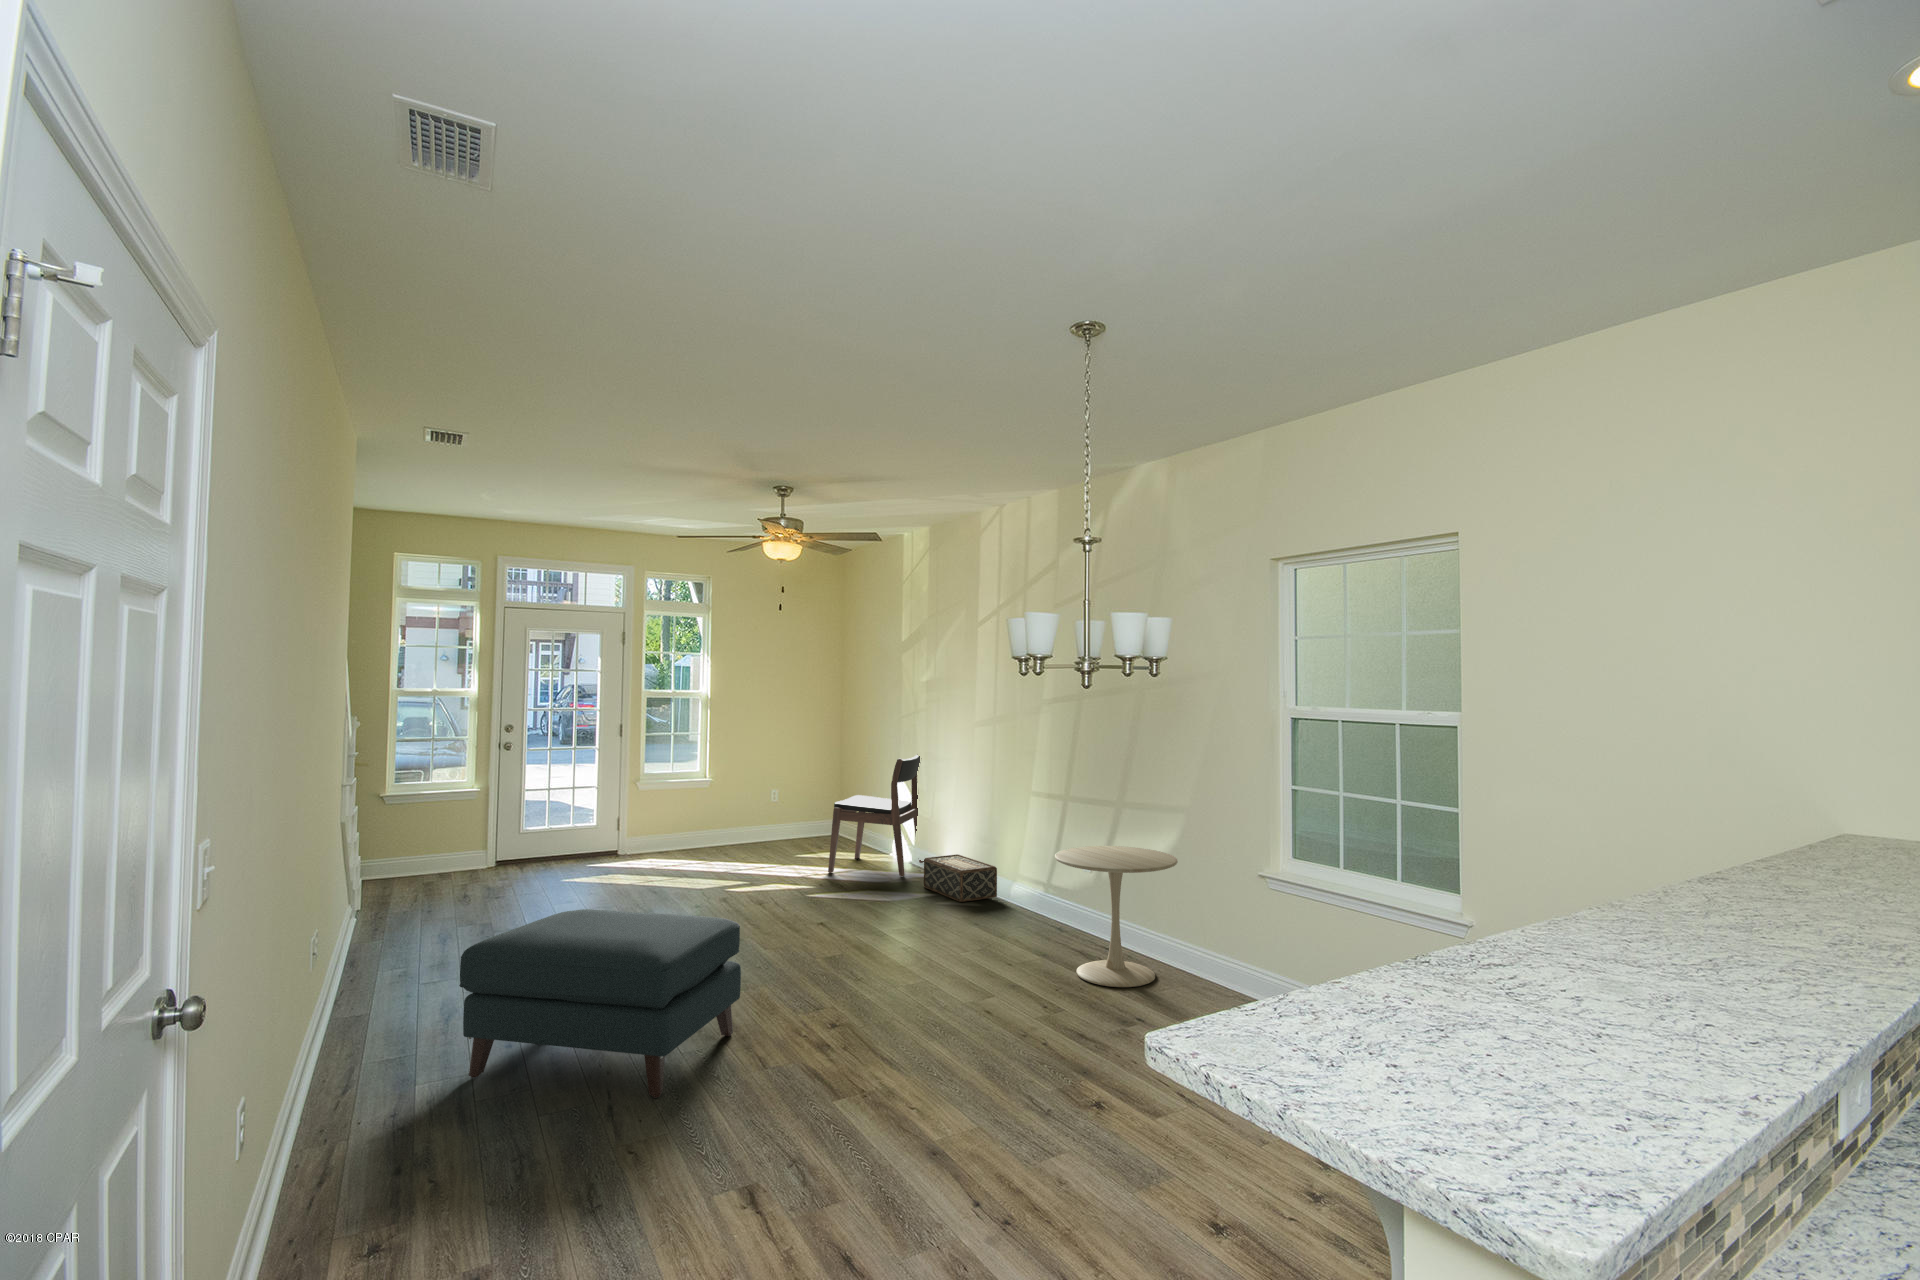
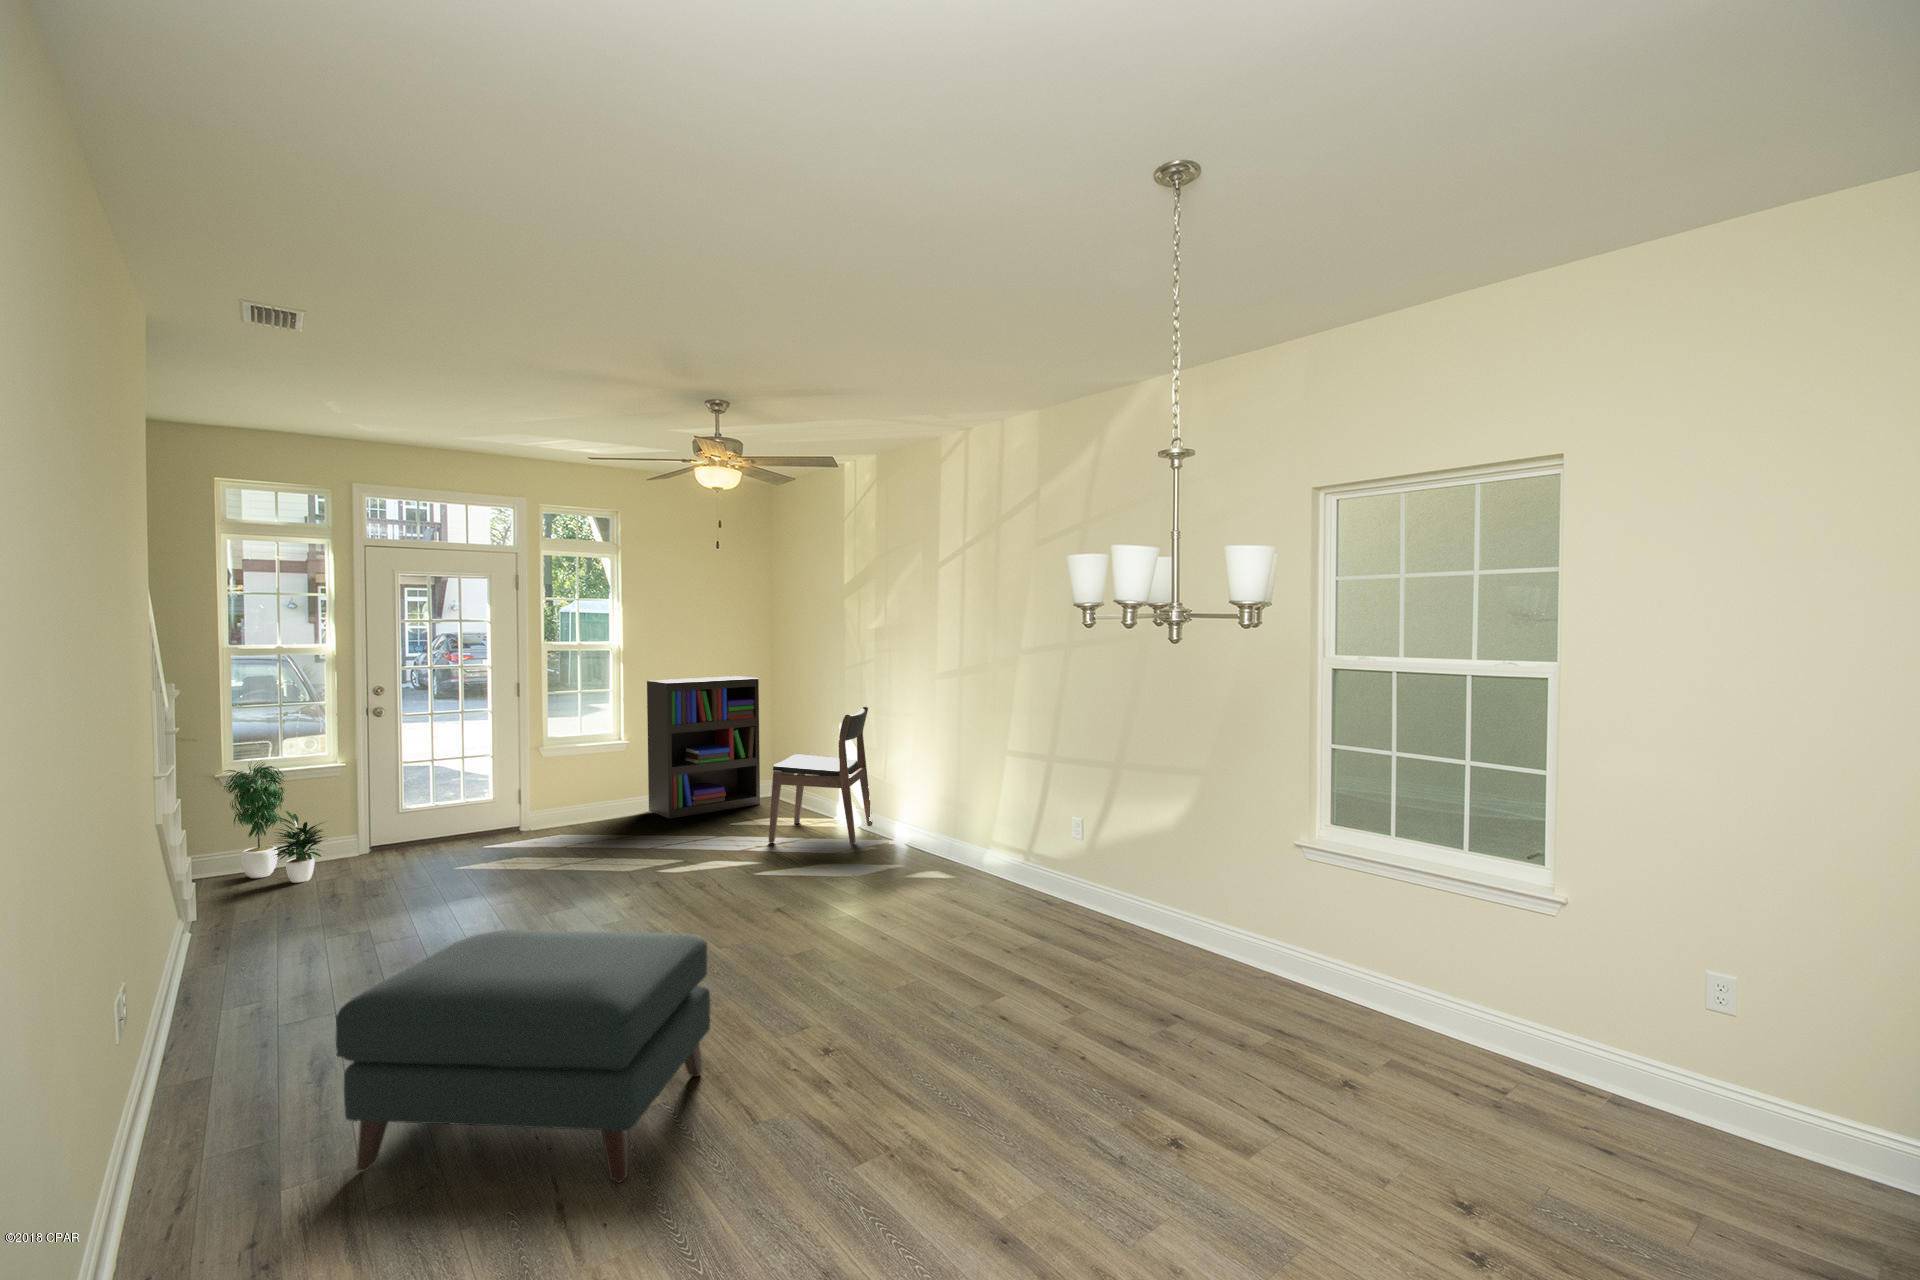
bookshelf: none [731,725,830,850] -> present [647,676,760,819]
potted plant: none [386,780,465,886] -> present [224,762,326,883]
side table: present [1055,846,1178,987] -> none [1058,812,1198,973]
woven basket: present [924,854,997,902] -> none [880,818,965,873]

